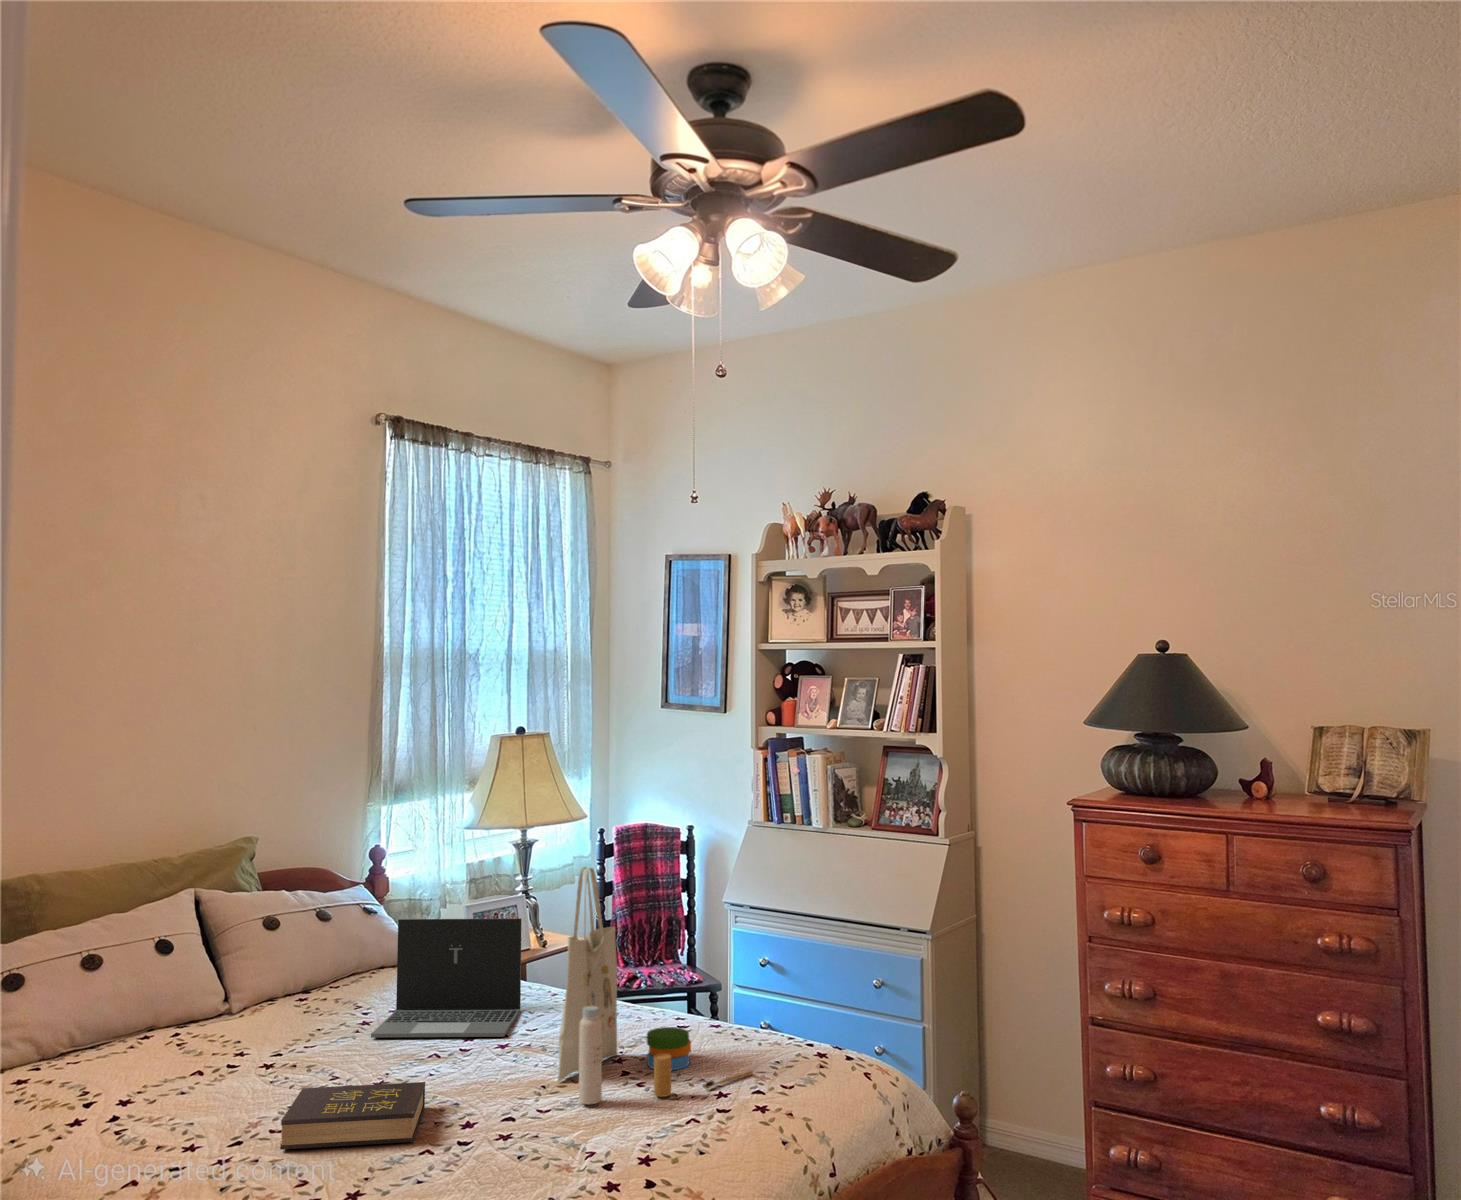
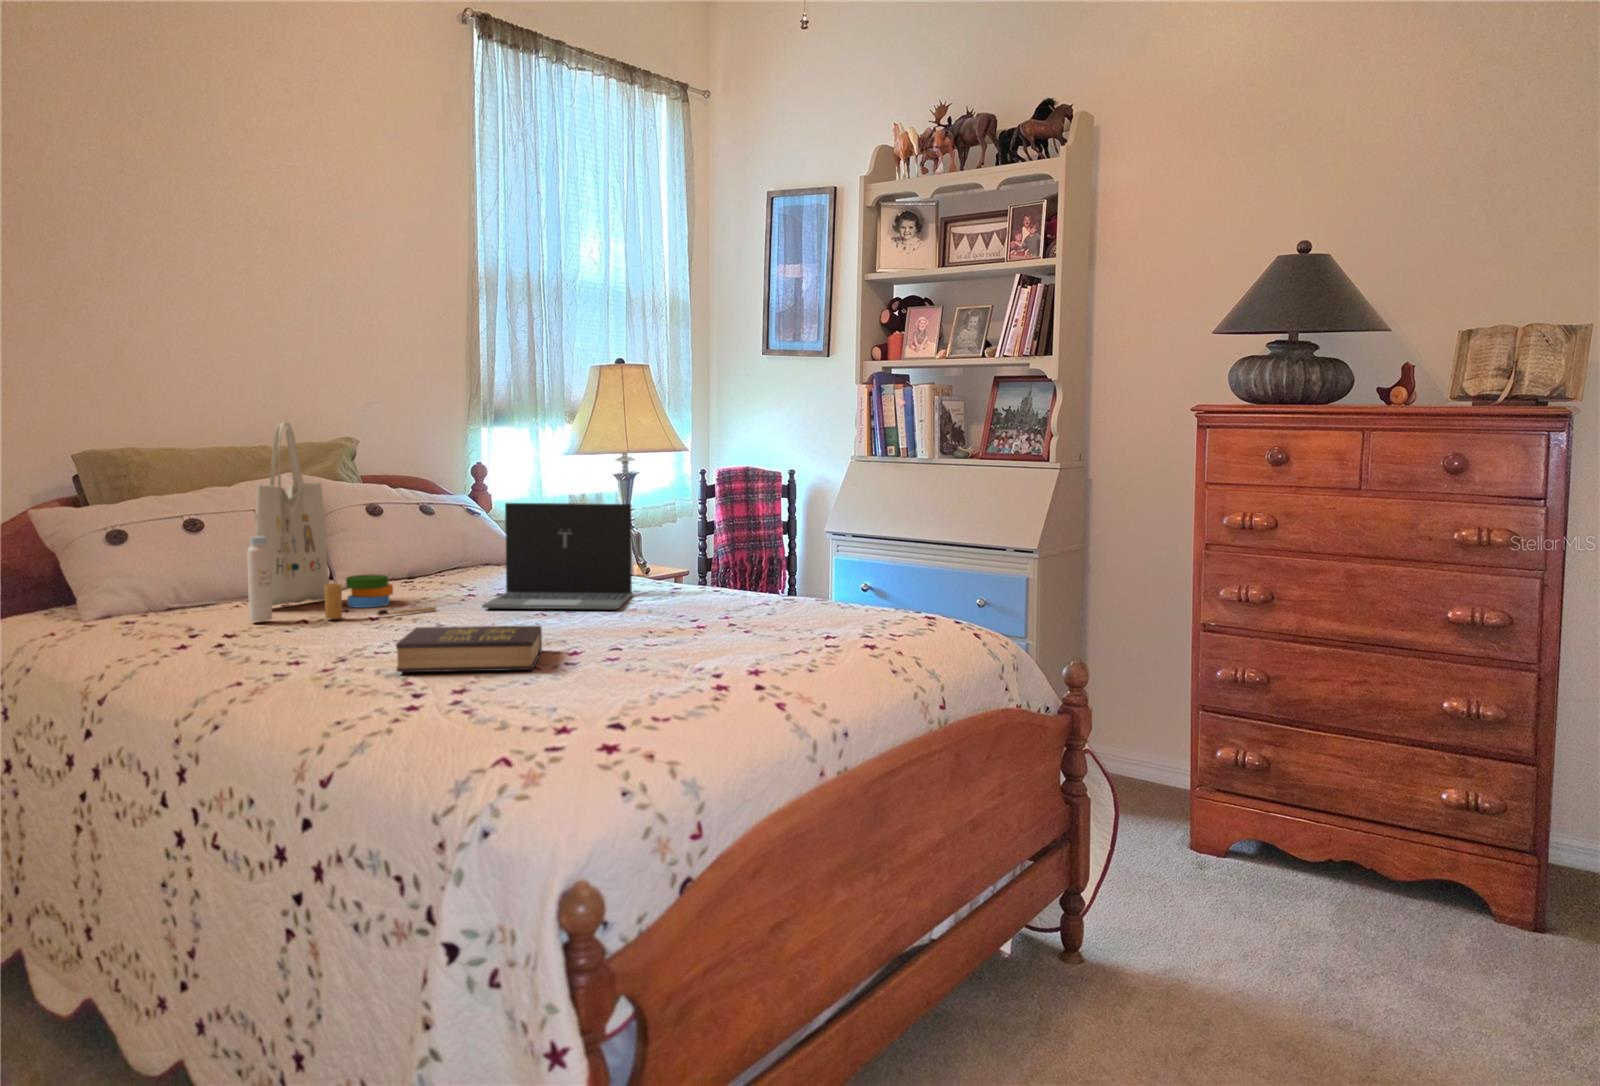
tote bag: present [558,867,753,1104] -> present [247,422,436,621]

